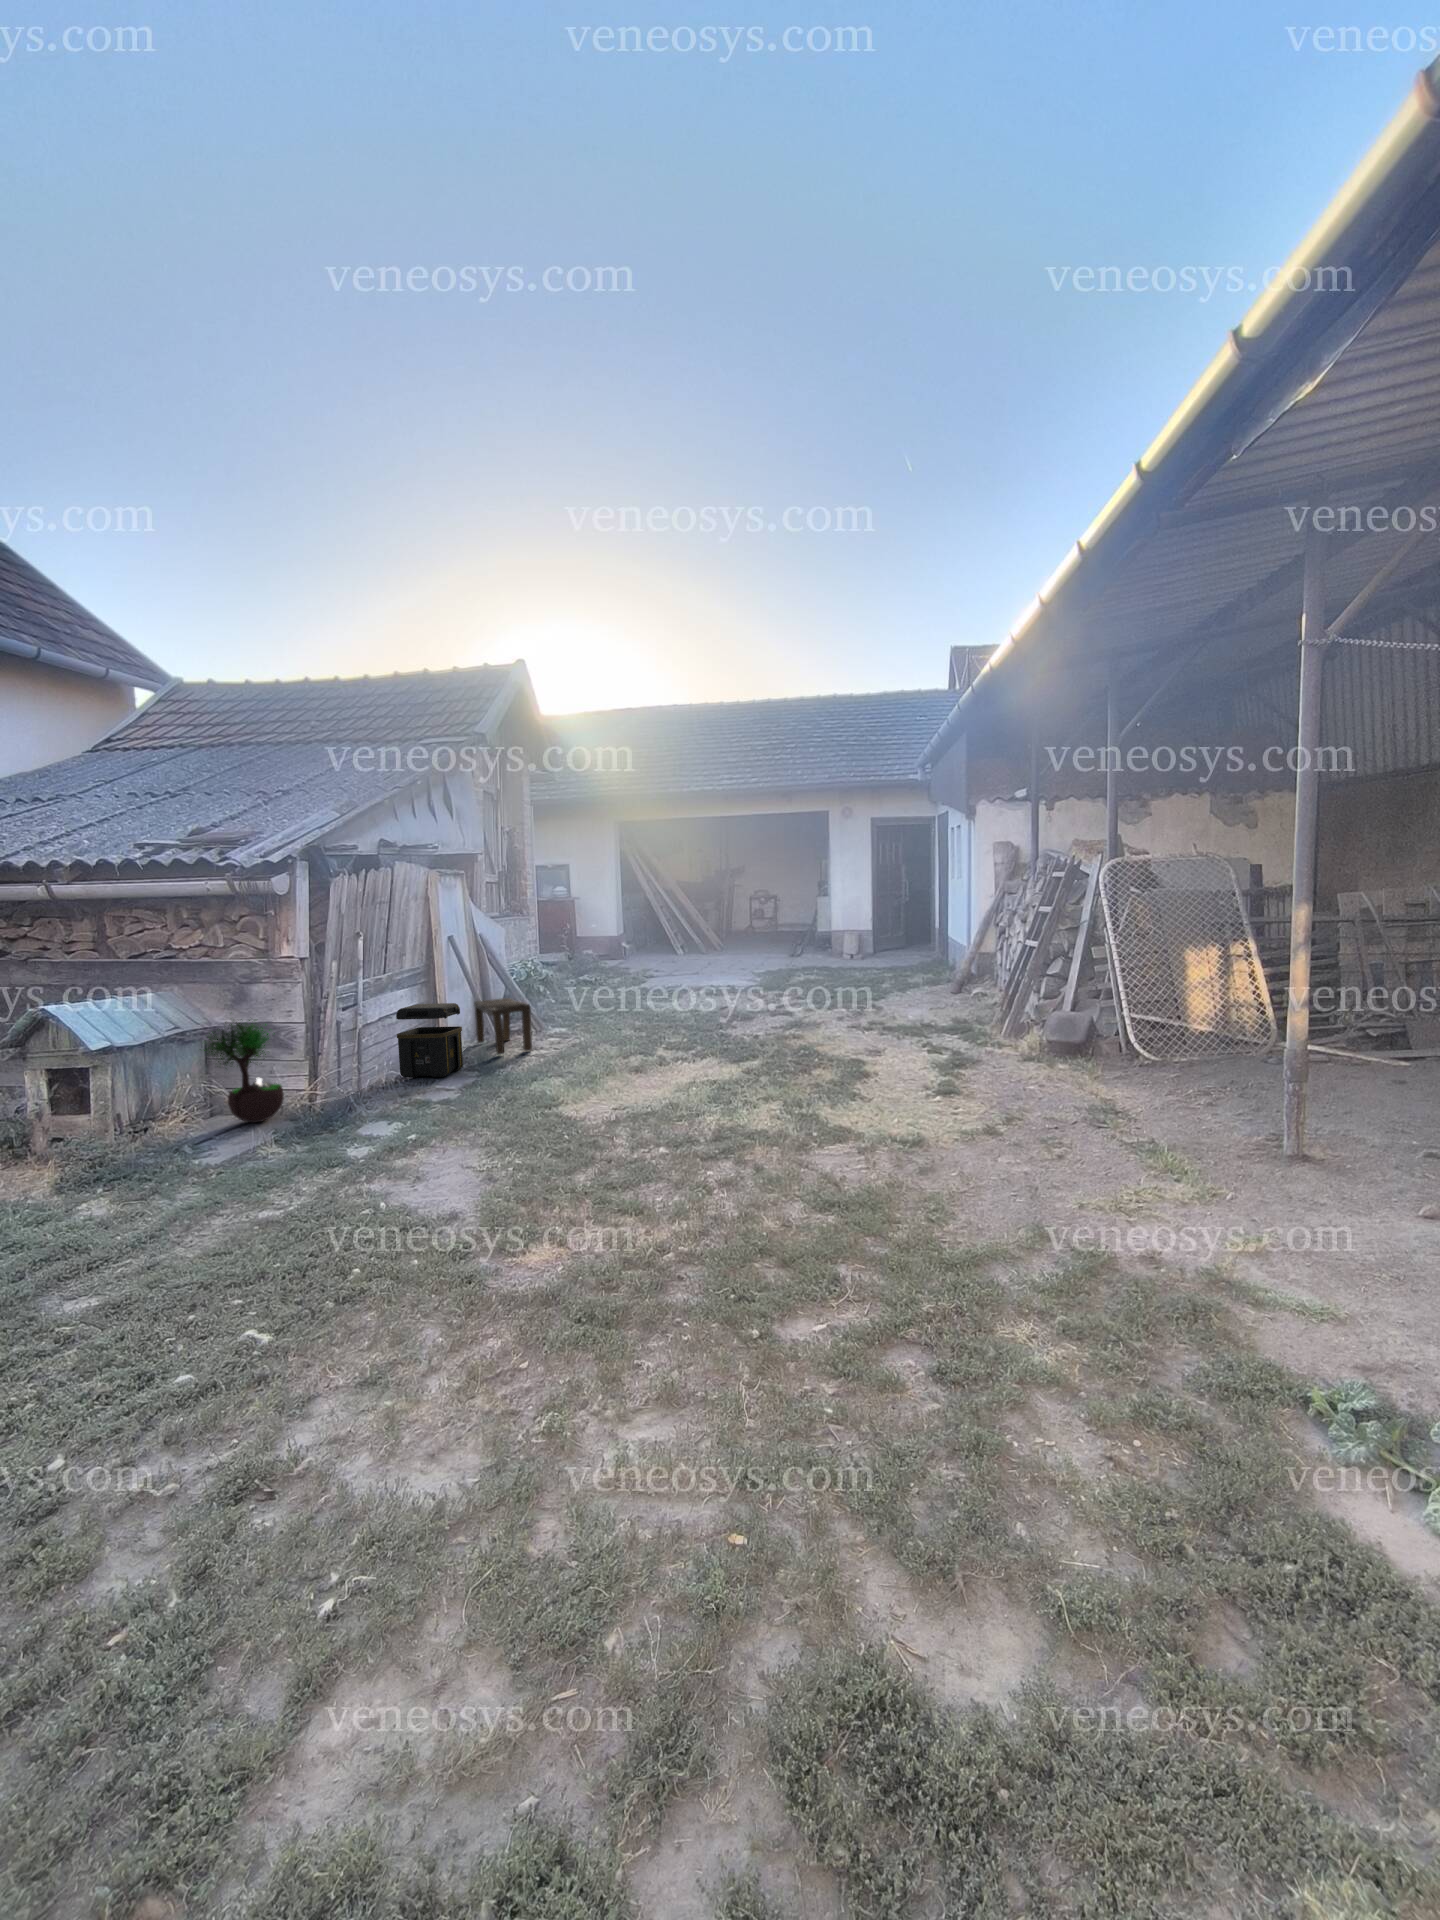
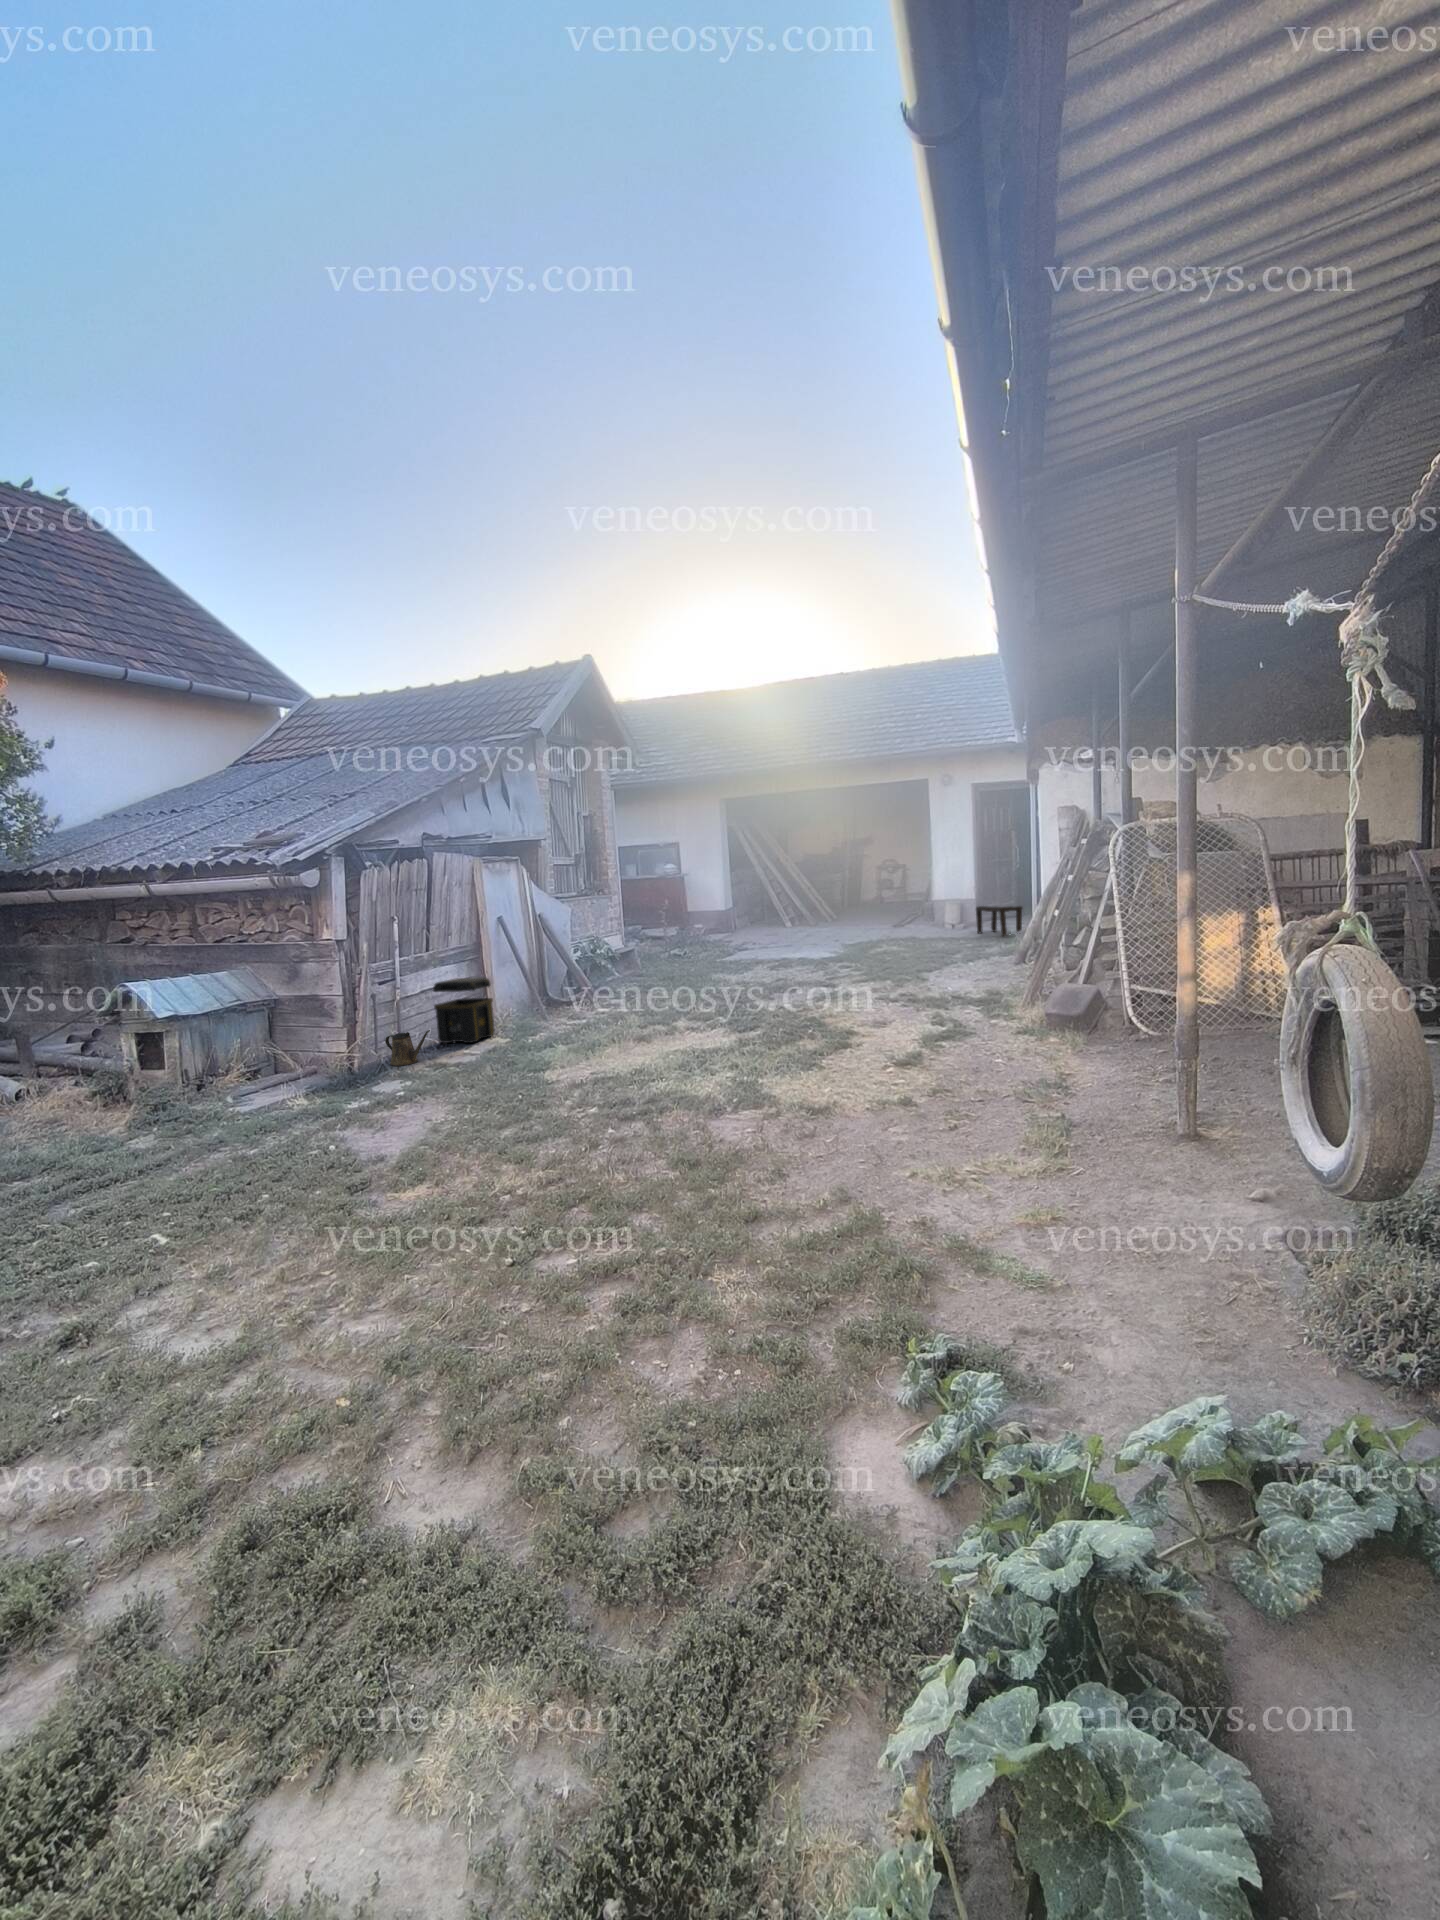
bench: present [474,998,532,1055] -> present [976,906,1022,936]
potted tree: present [204,1020,284,1123] -> none [250,987,325,1079]
watering can: none [352,1062,412,1104] -> present [385,1030,430,1066]

